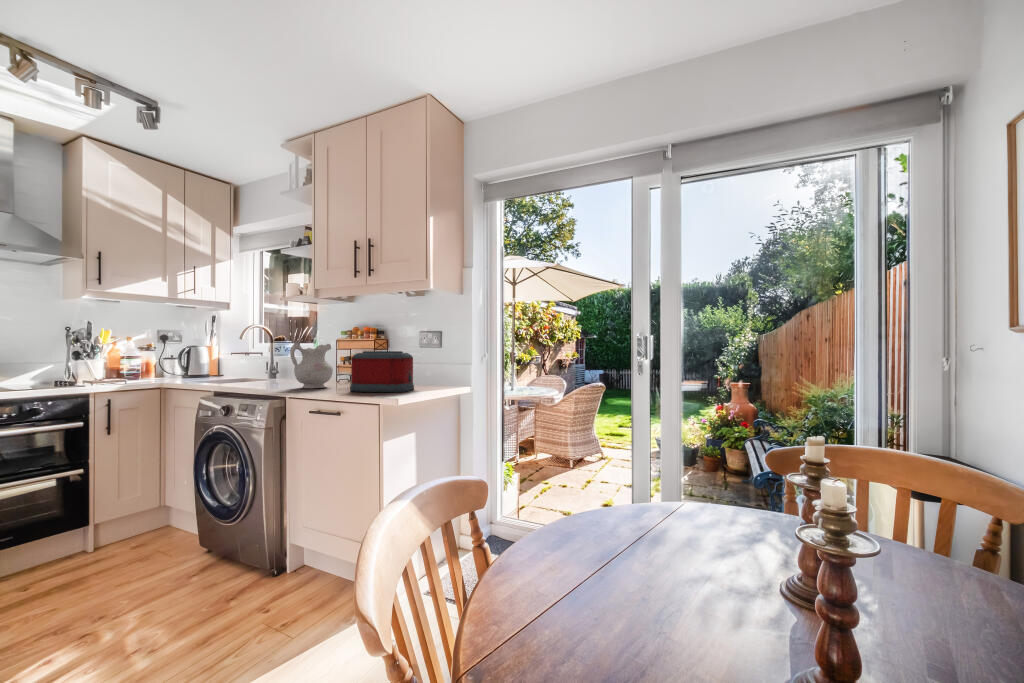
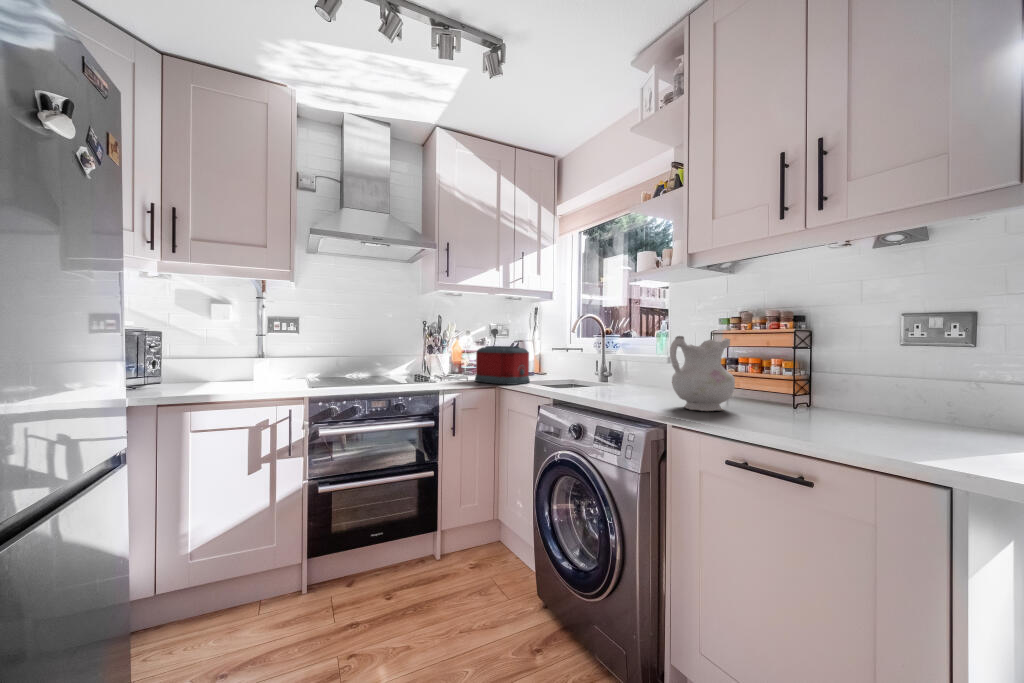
toaster: present [350,351,414,392] -> present [475,346,530,385]

